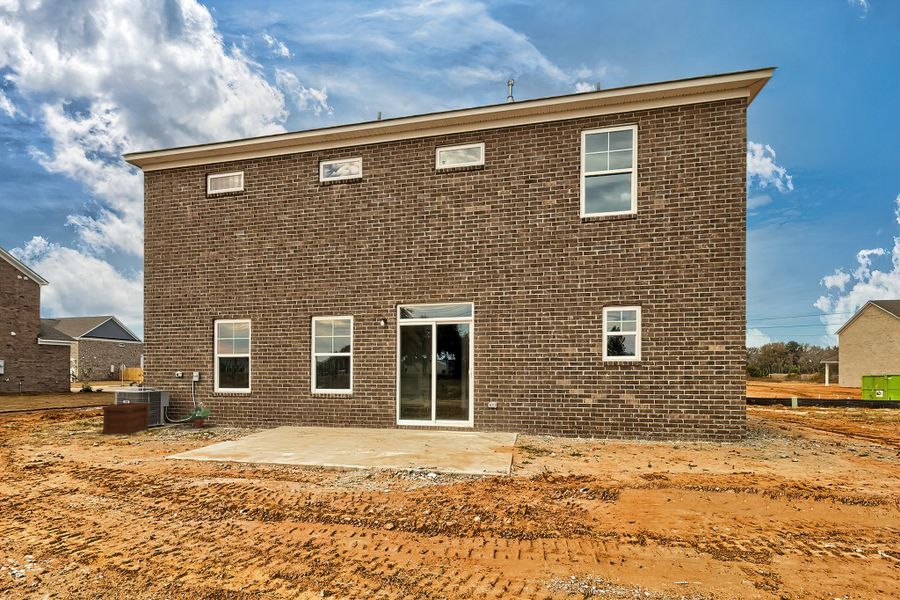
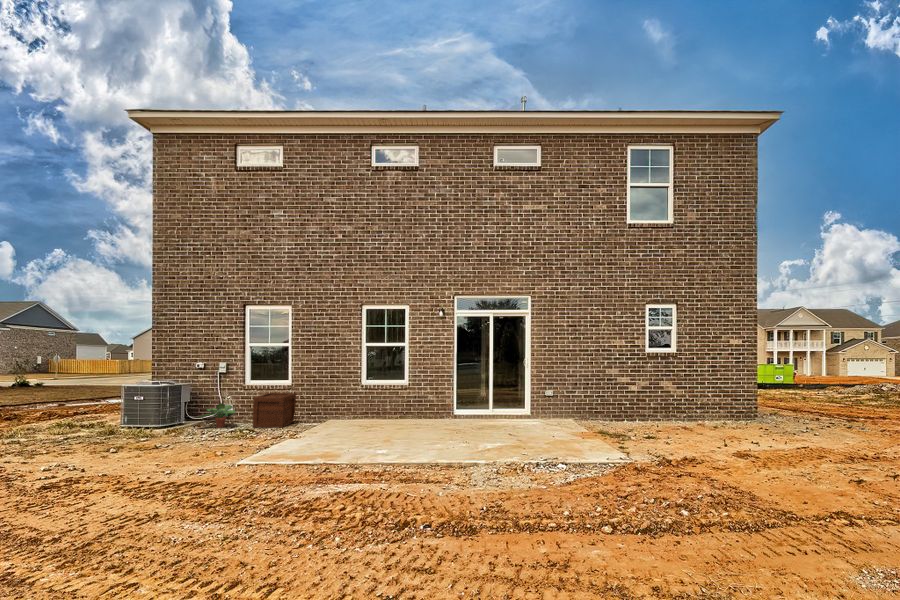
wooden crate: present [103,403,149,435] -> present [253,393,296,428]

